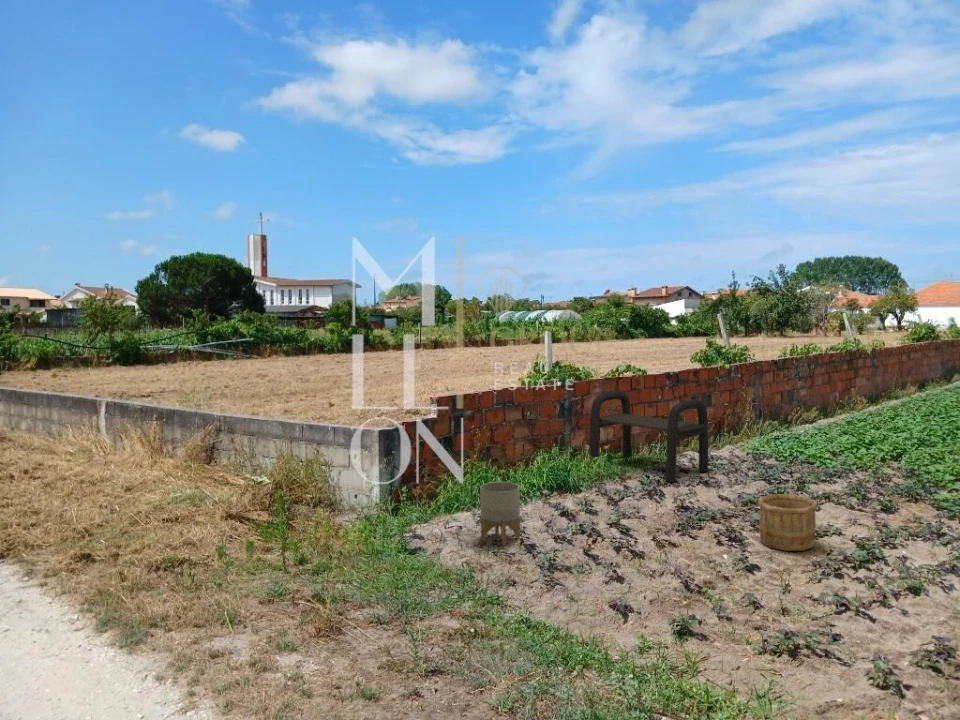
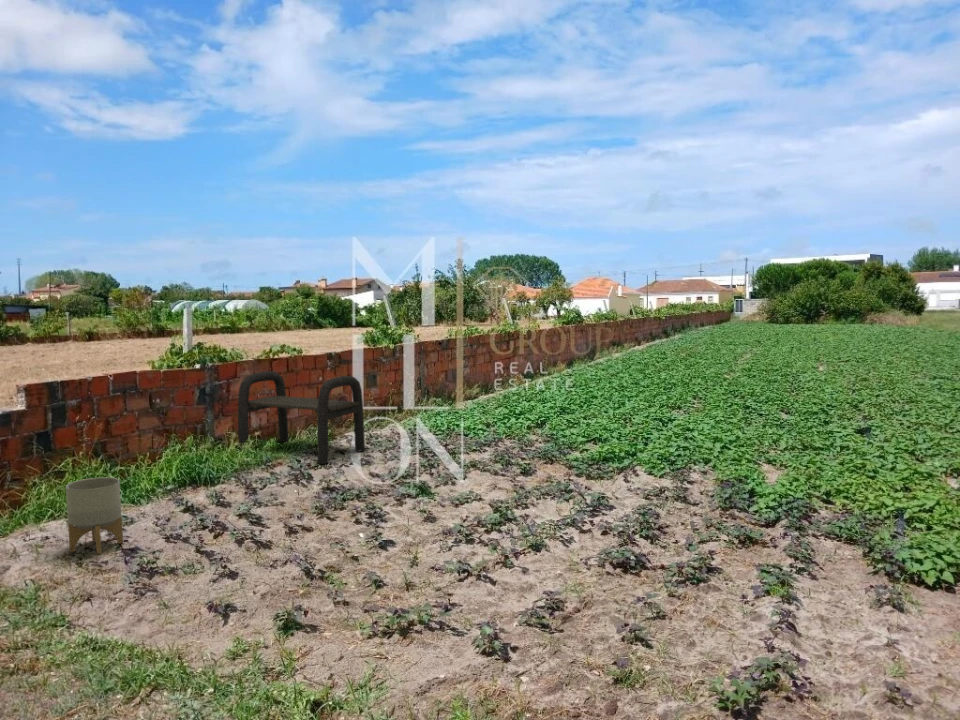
wooden bucket: present [758,494,817,551] -> none [395,464,453,522]

